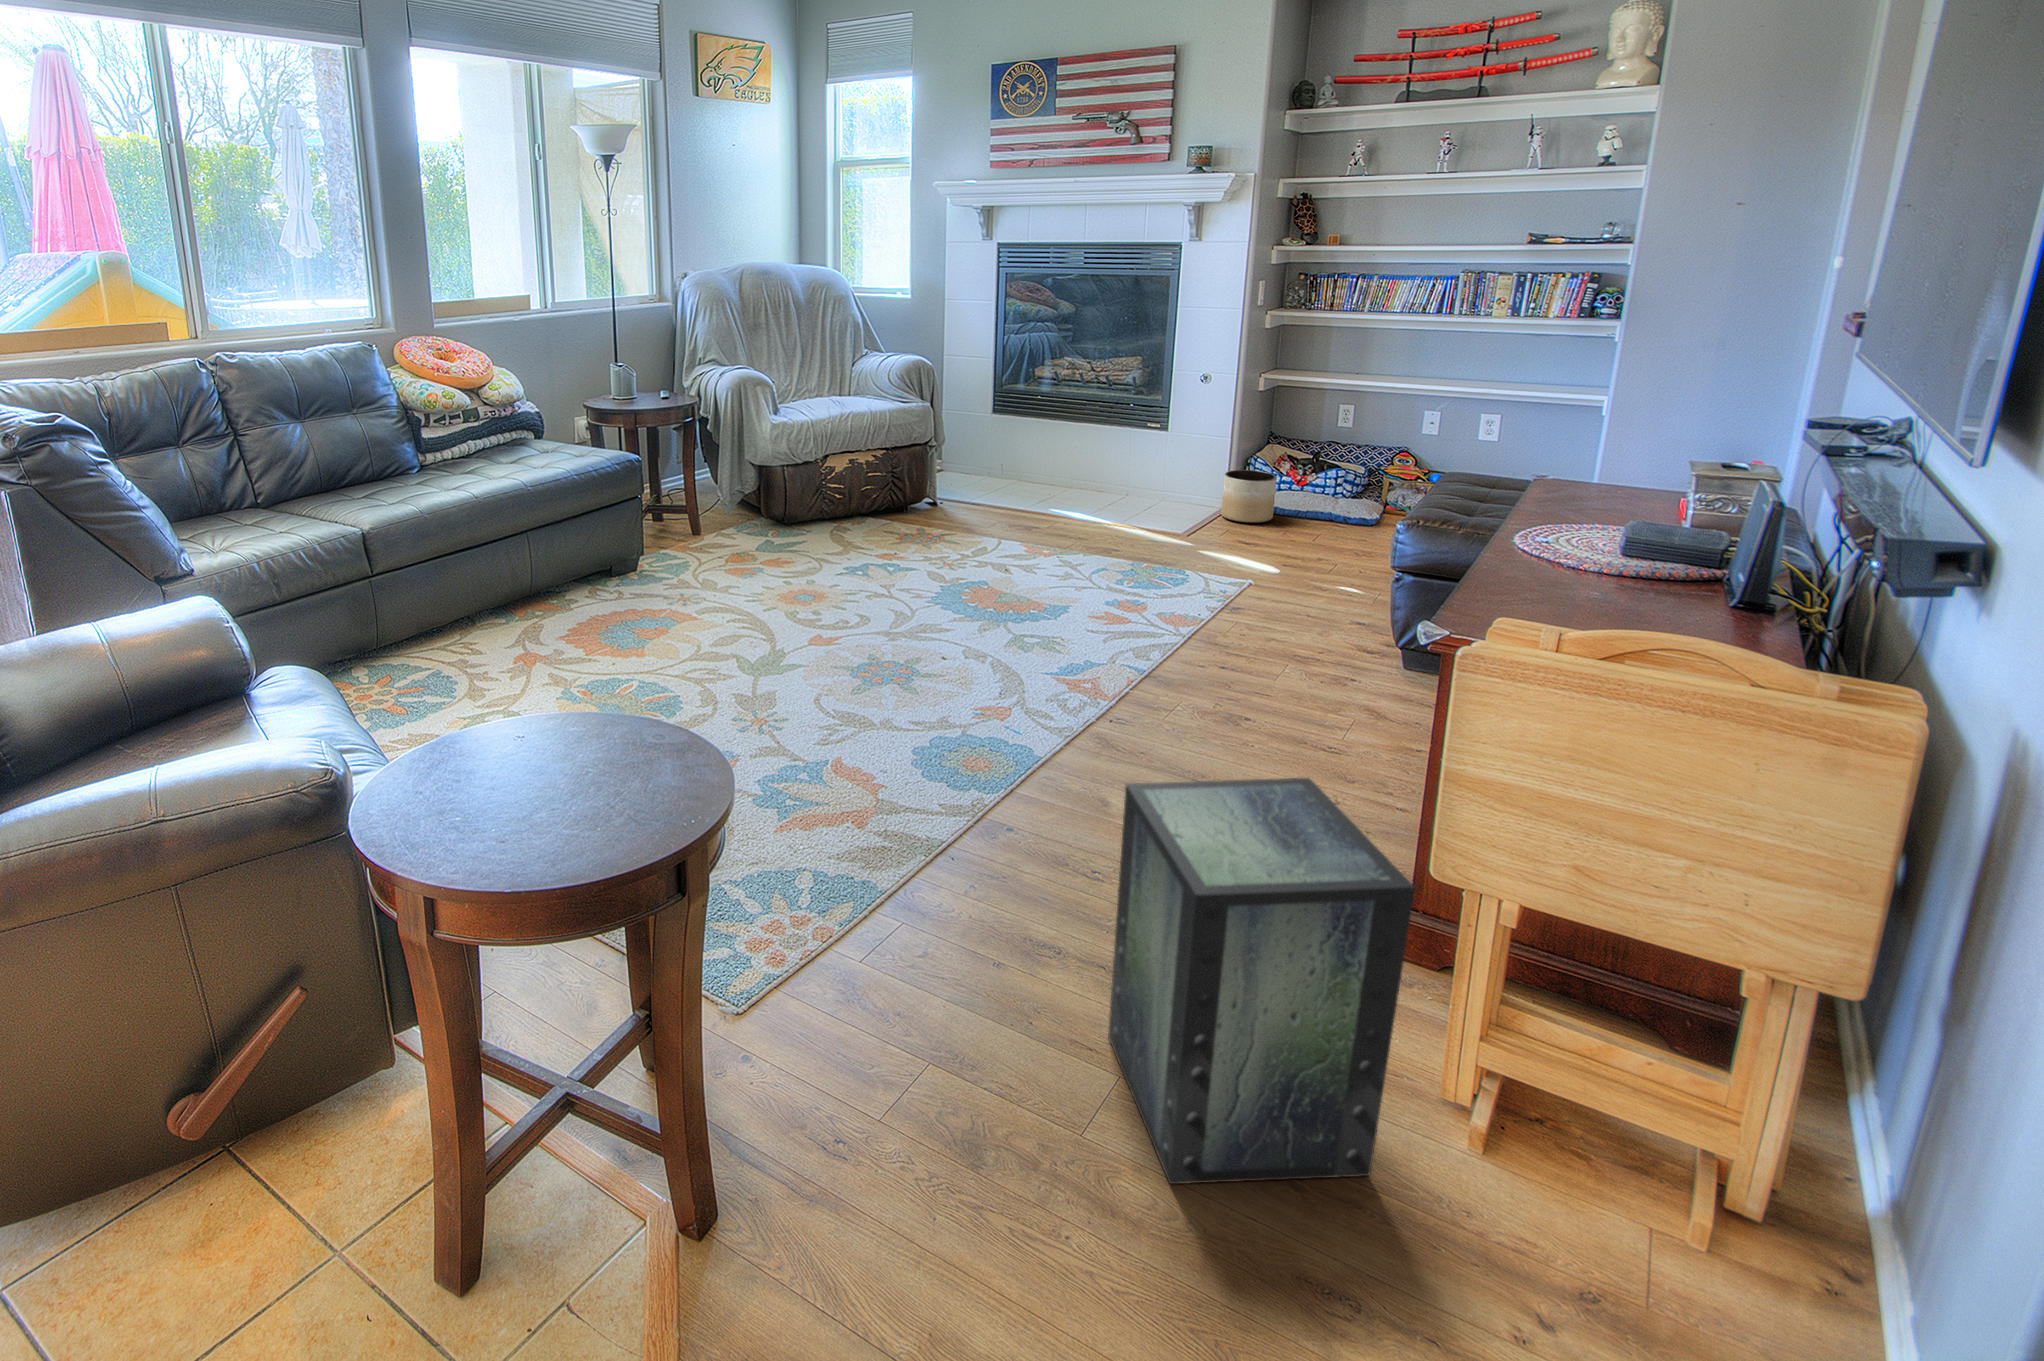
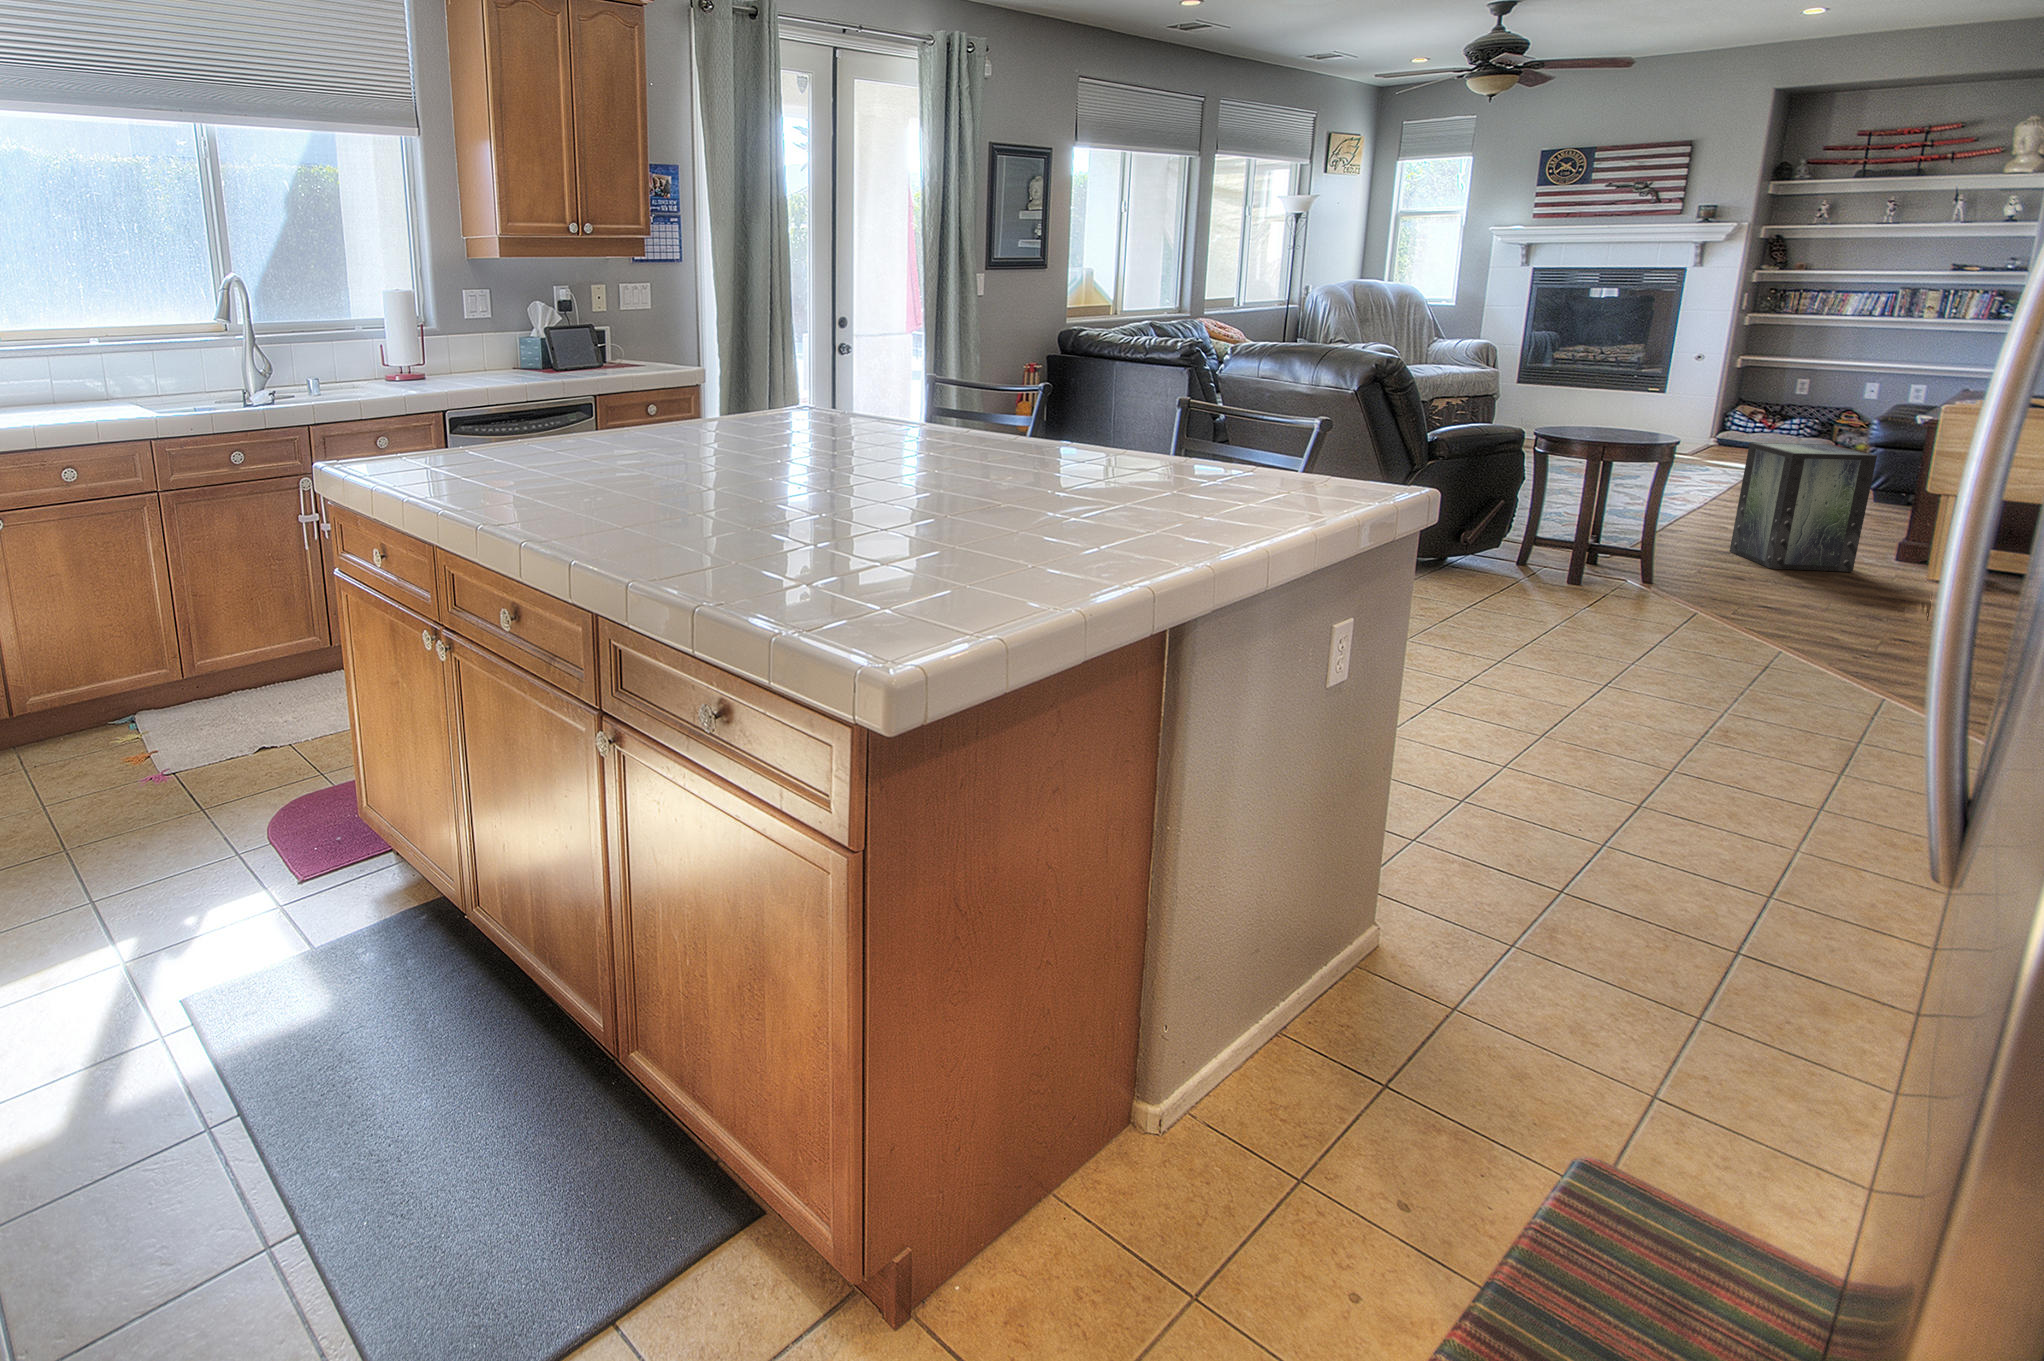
planter: present [1221,470,1277,523] -> none [1707,416,1752,449]

